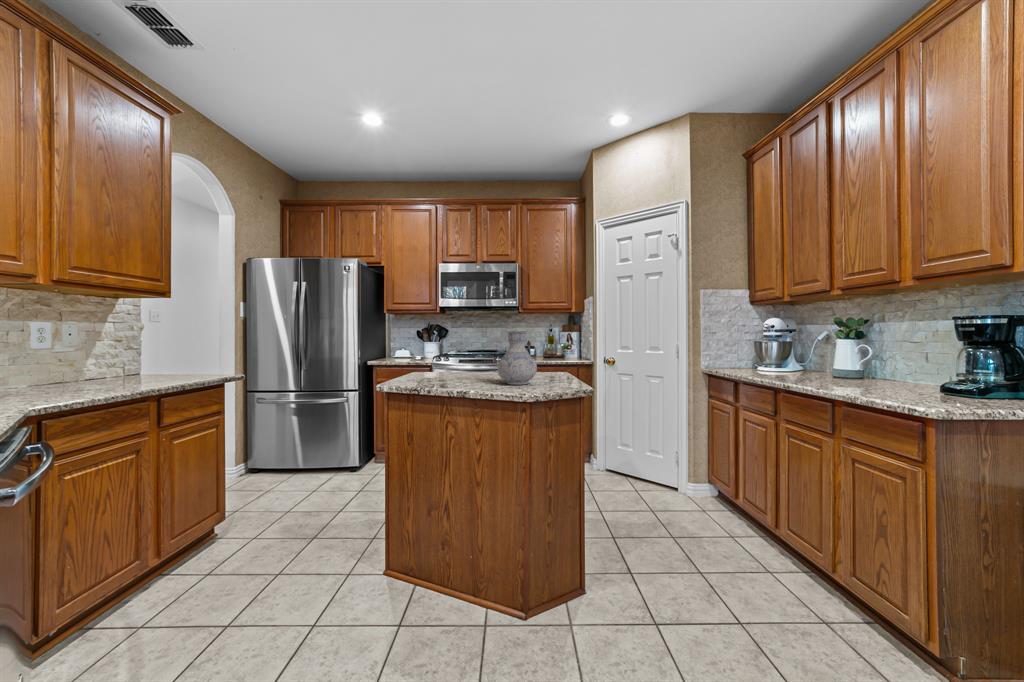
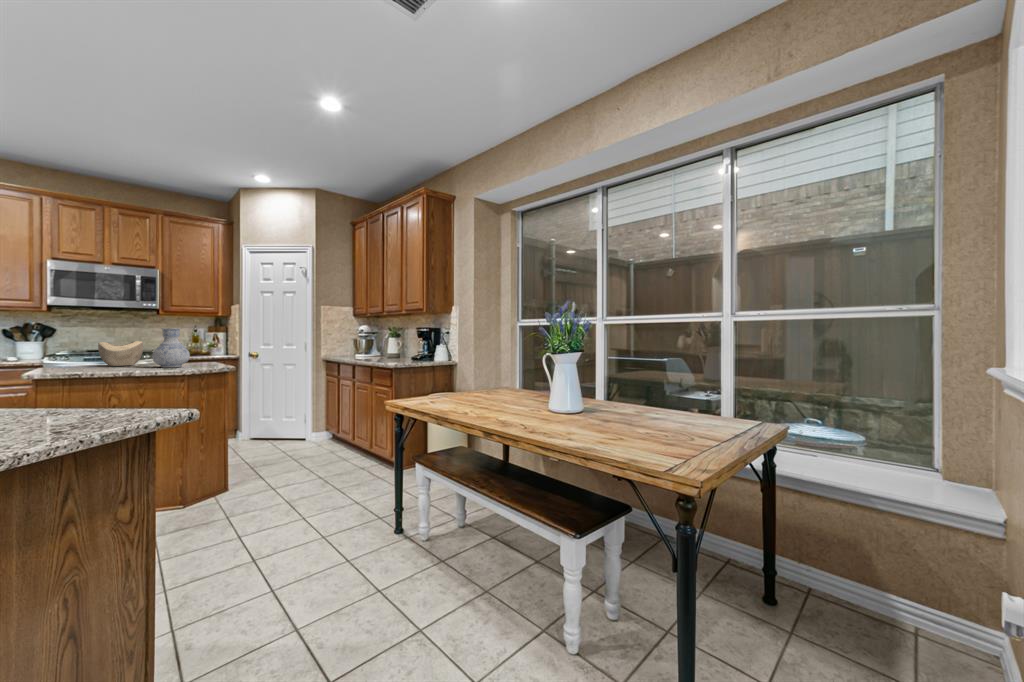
decorative bowl: none [455,347,494,377] -> present [98,341,143,366]

